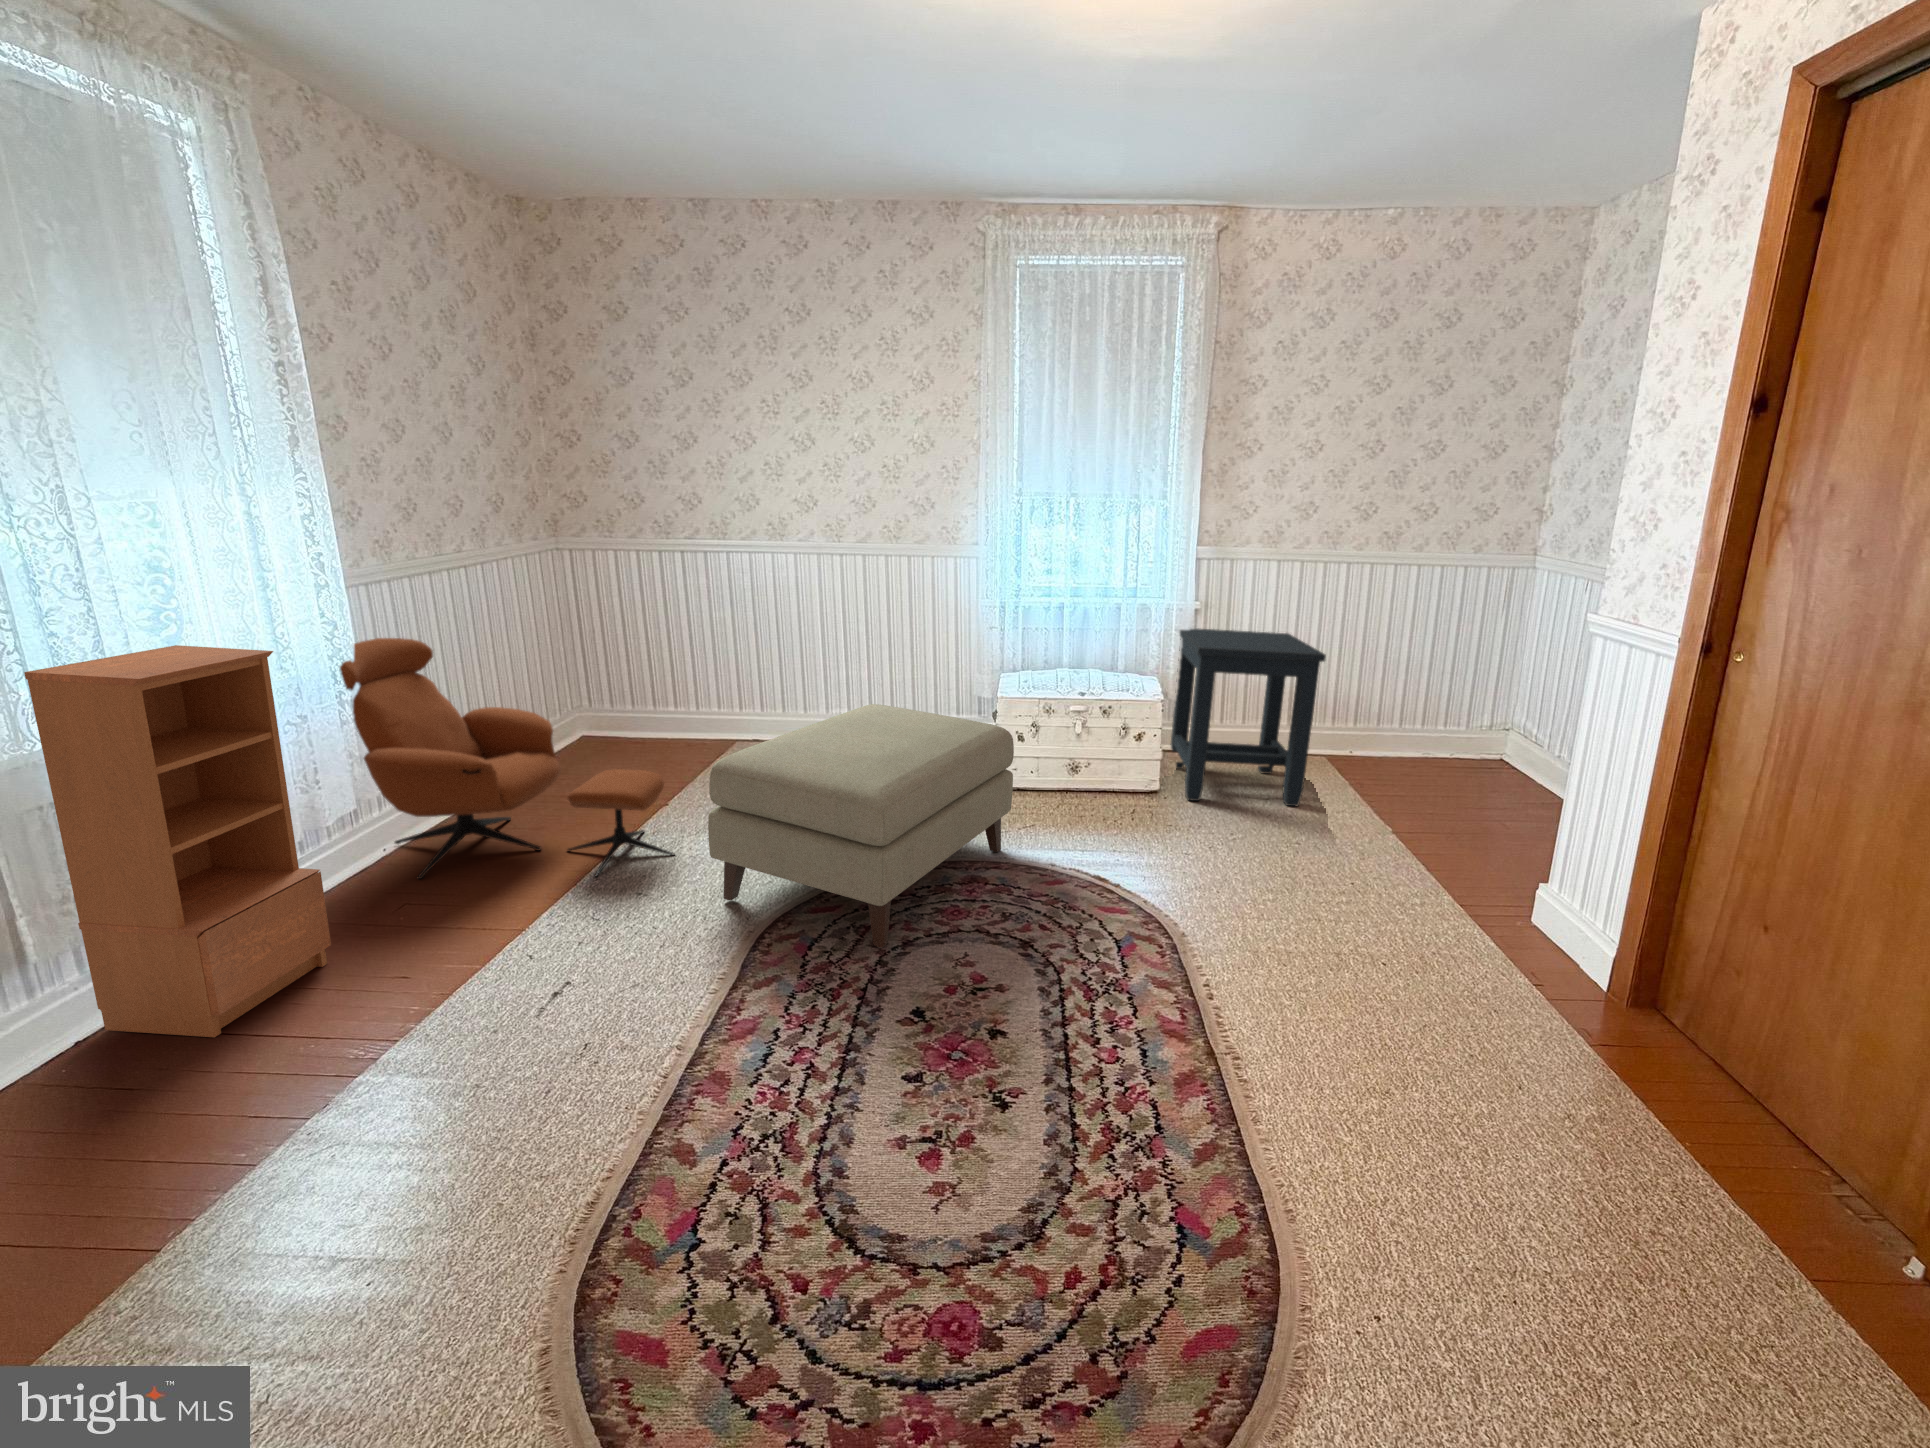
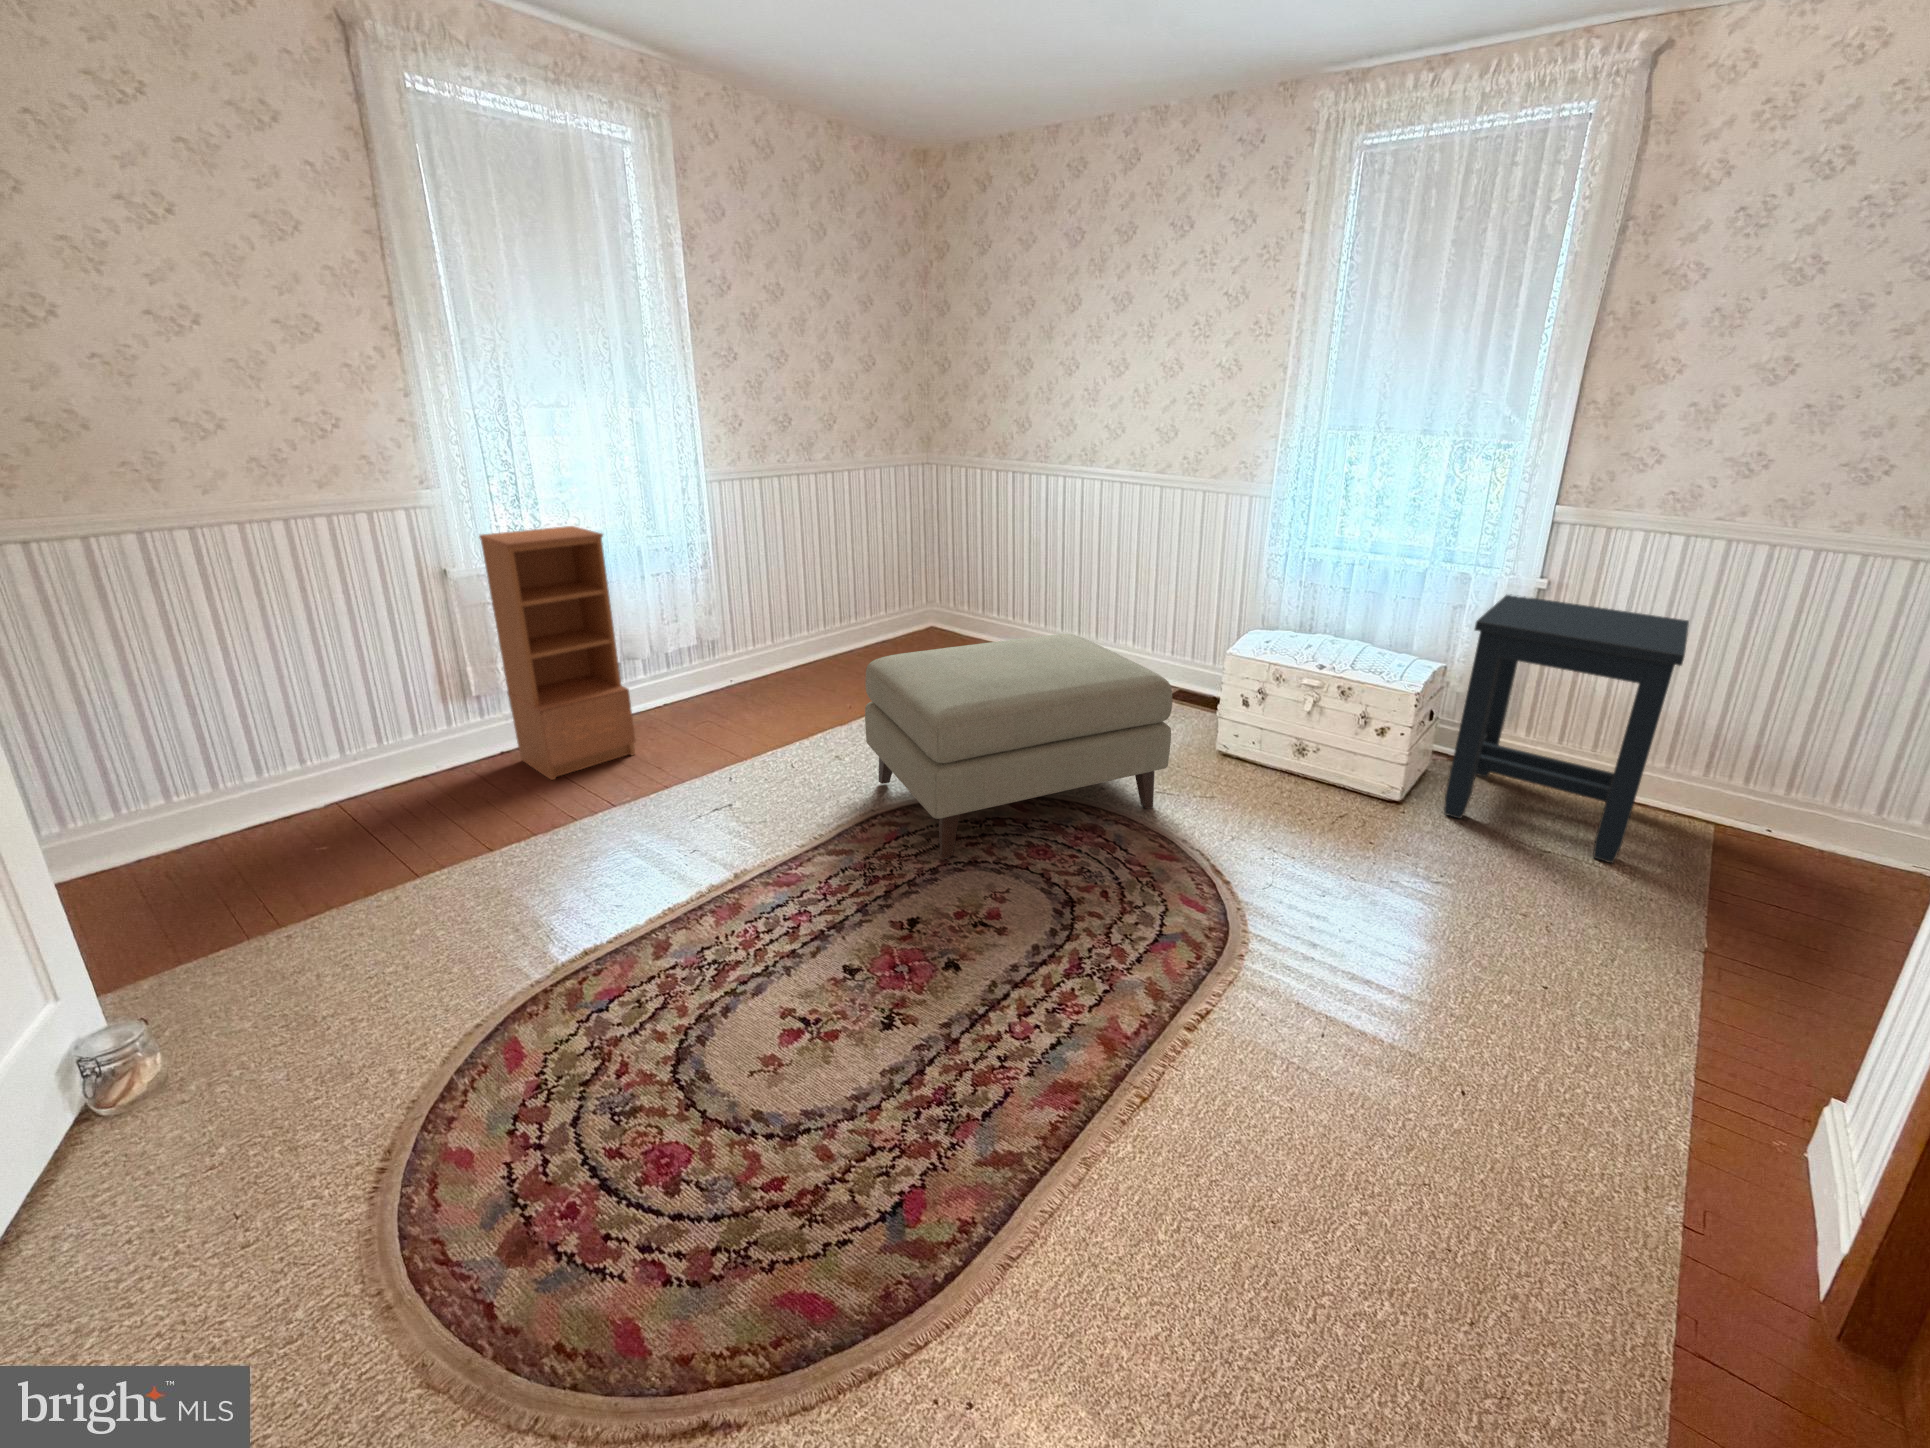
lounge chair: present [340,638,674,879] -> none [696,533,892,741]

